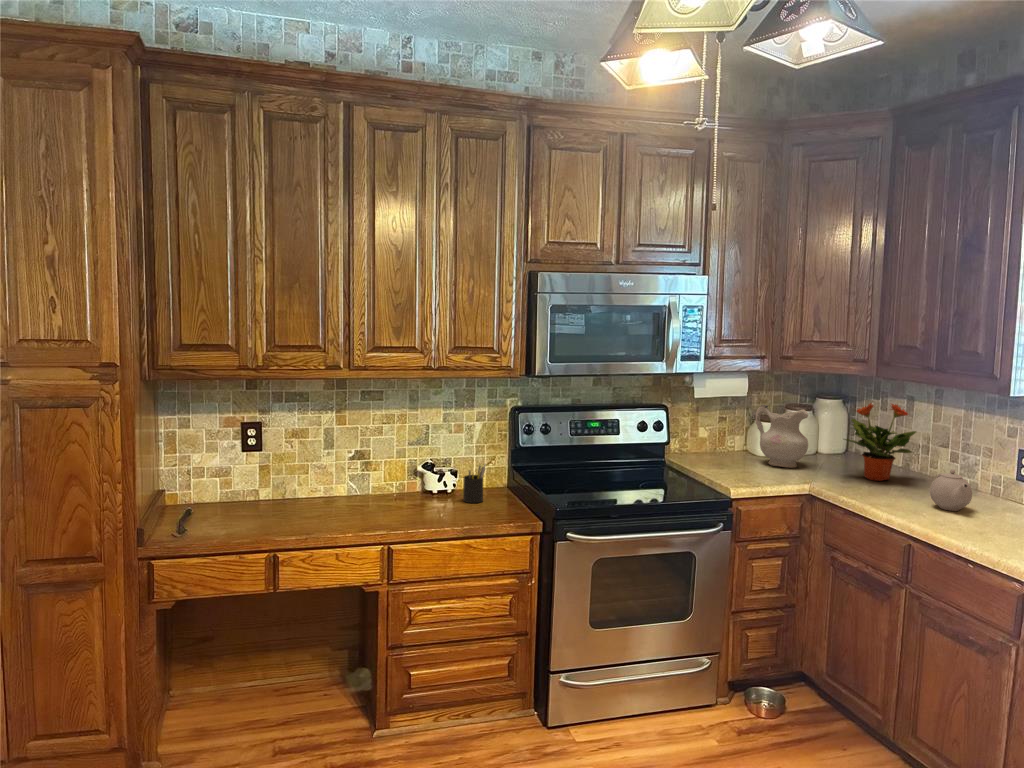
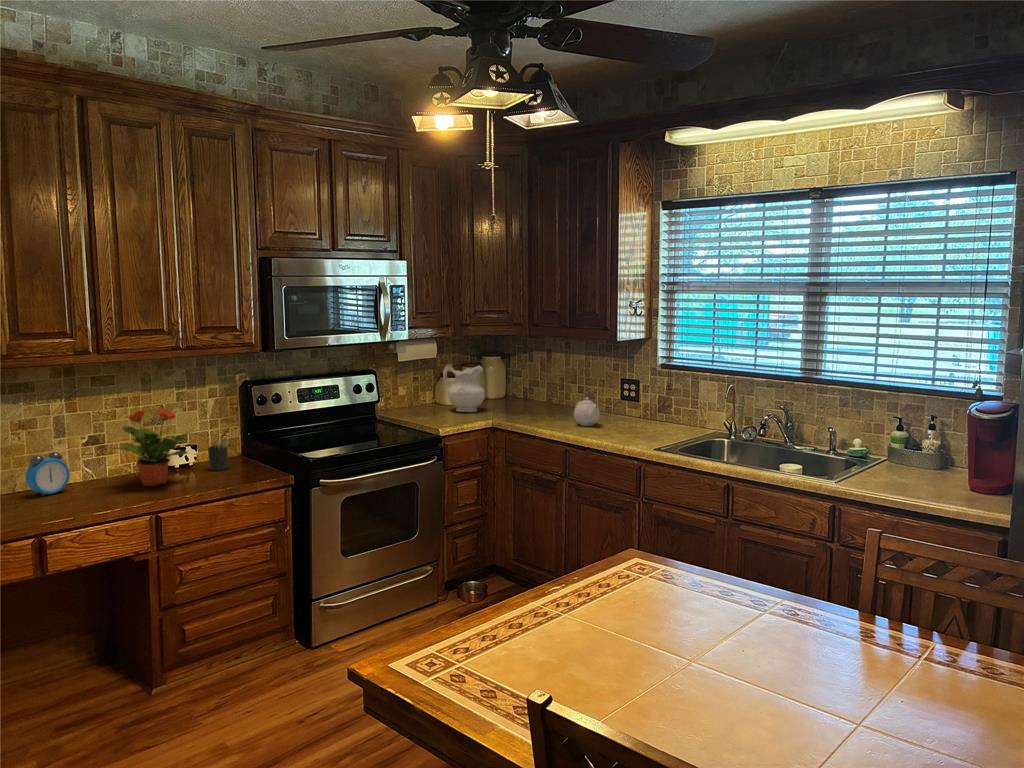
potted plant: present [844,403,916,481] -> present [115,408,188,486]
alarm clock: none [288,464,326,507] -> present [25,452,69,496]

